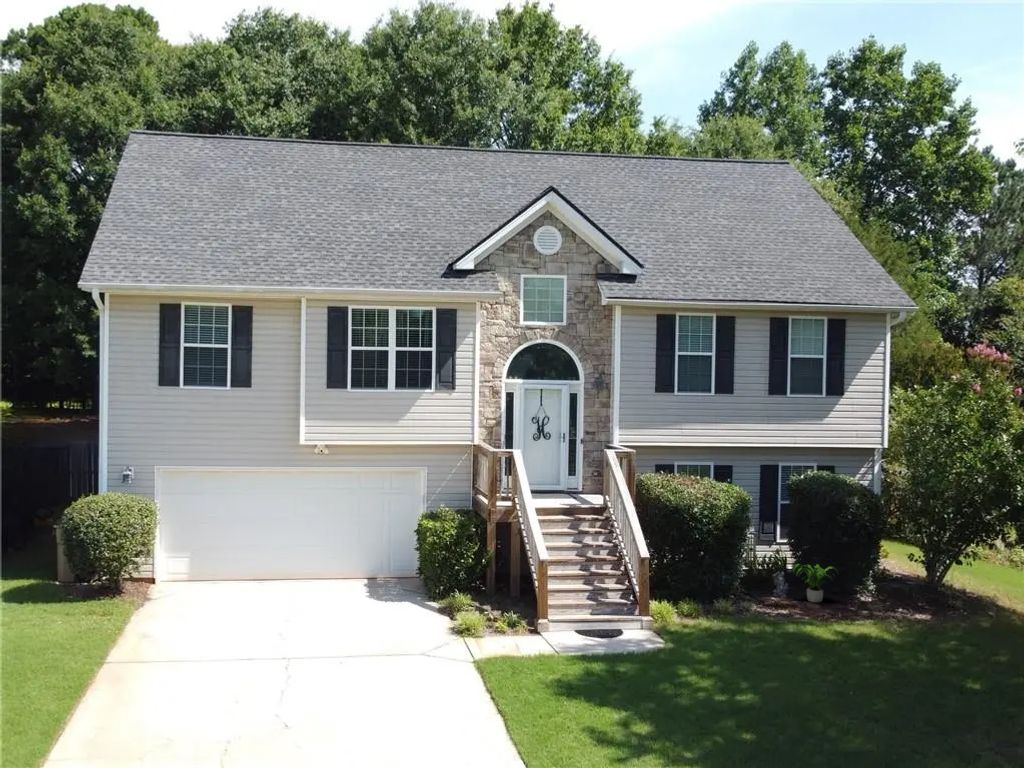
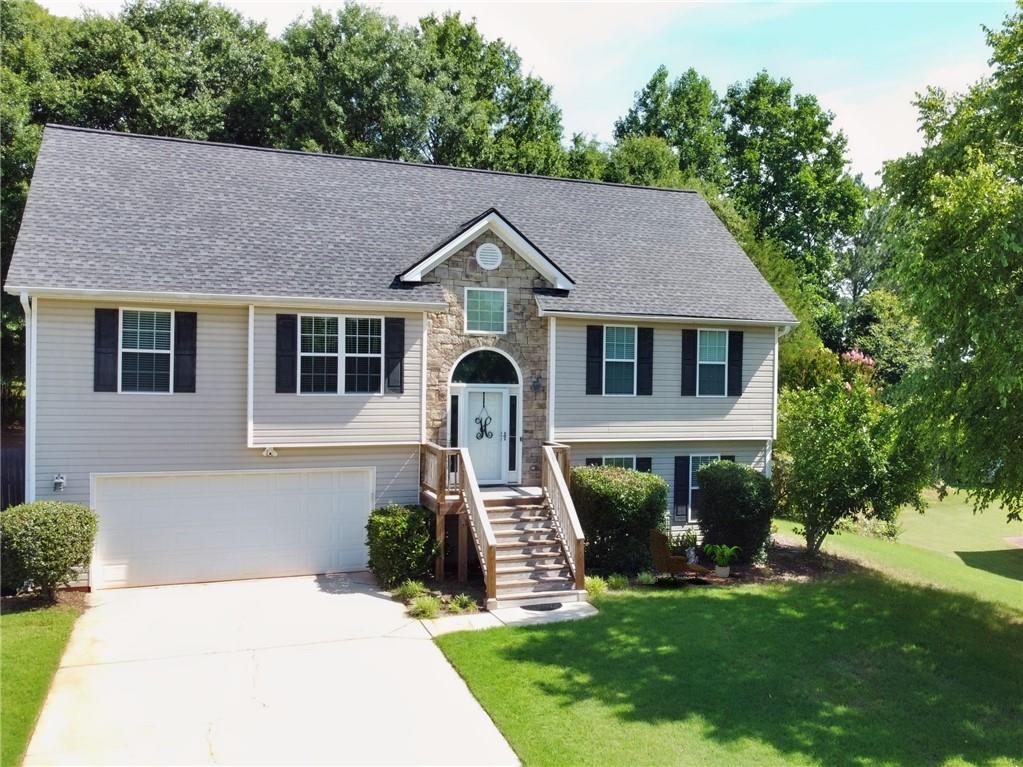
lounge chair: none [729,546,800,613] -> present [650,529,711,587]

